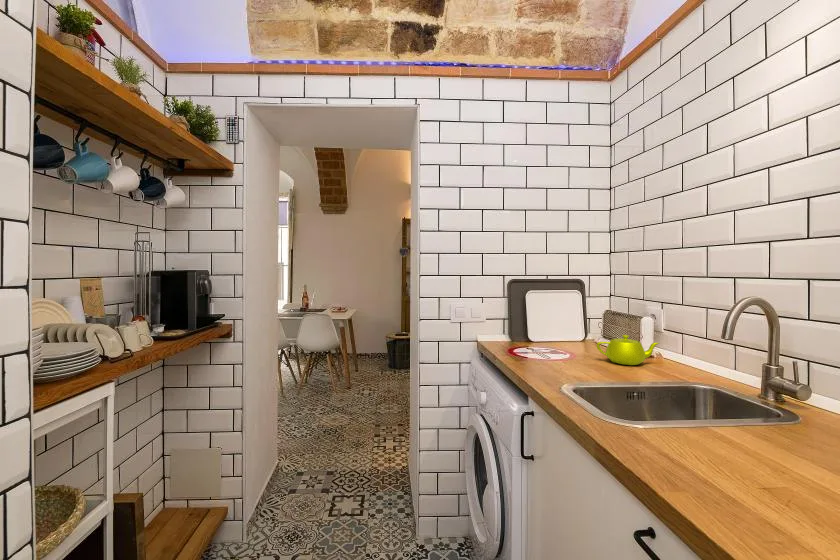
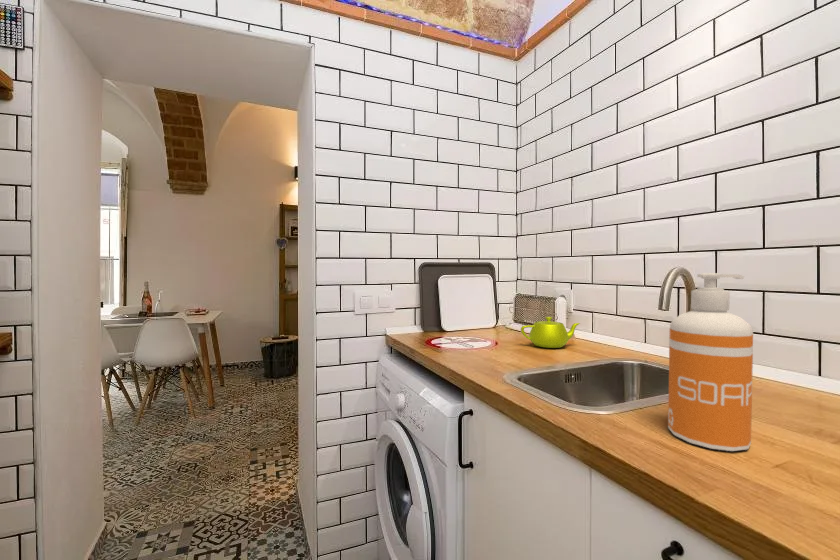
soap dispenser: none [678,314,752,470] -> present [668,273,753,451]

